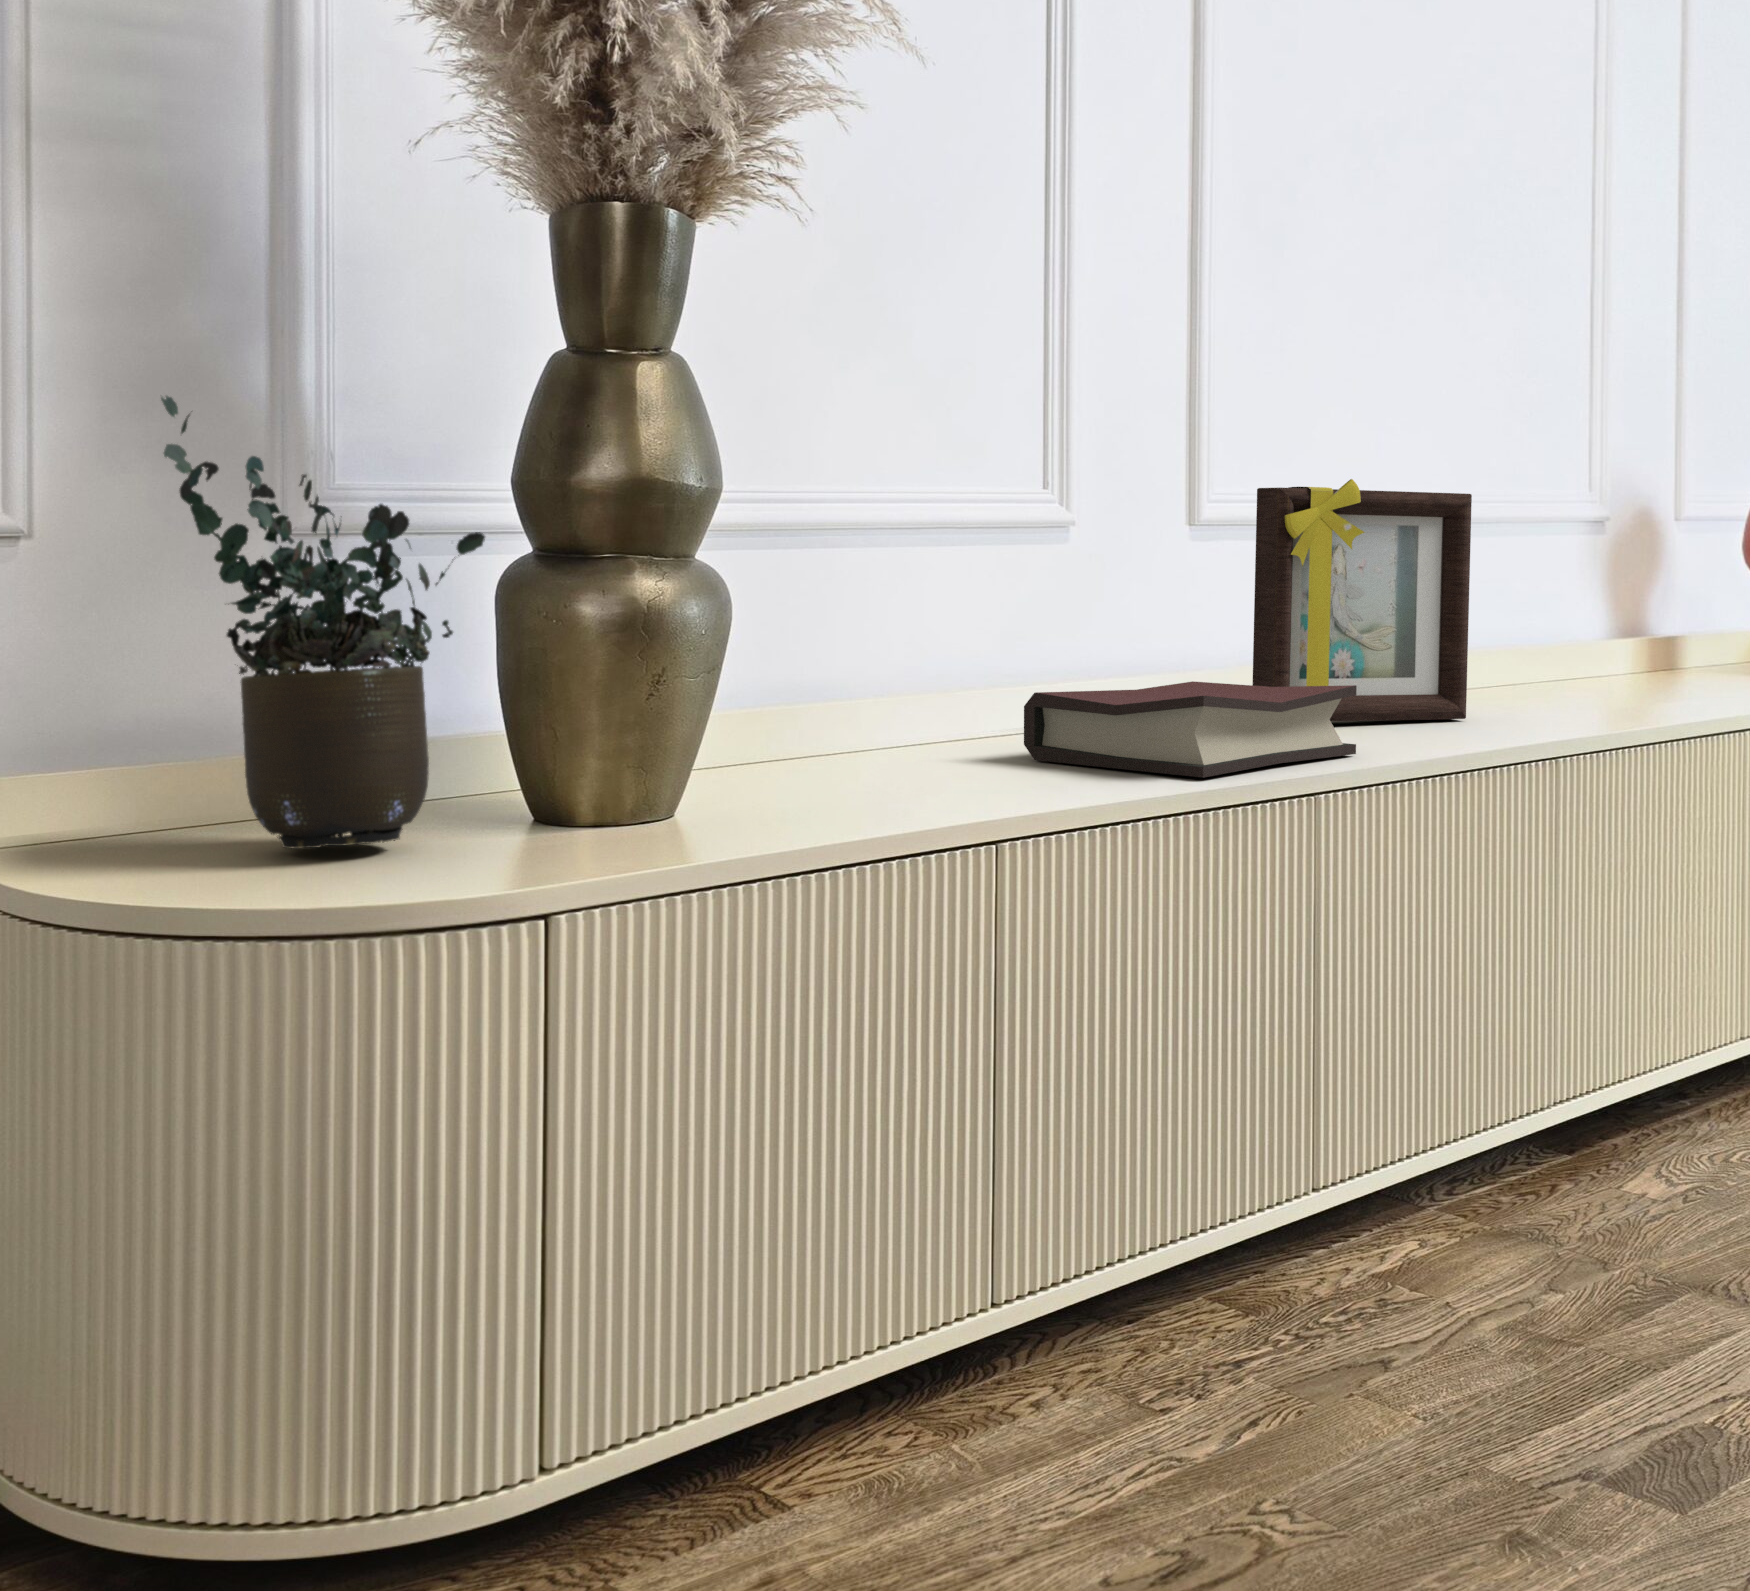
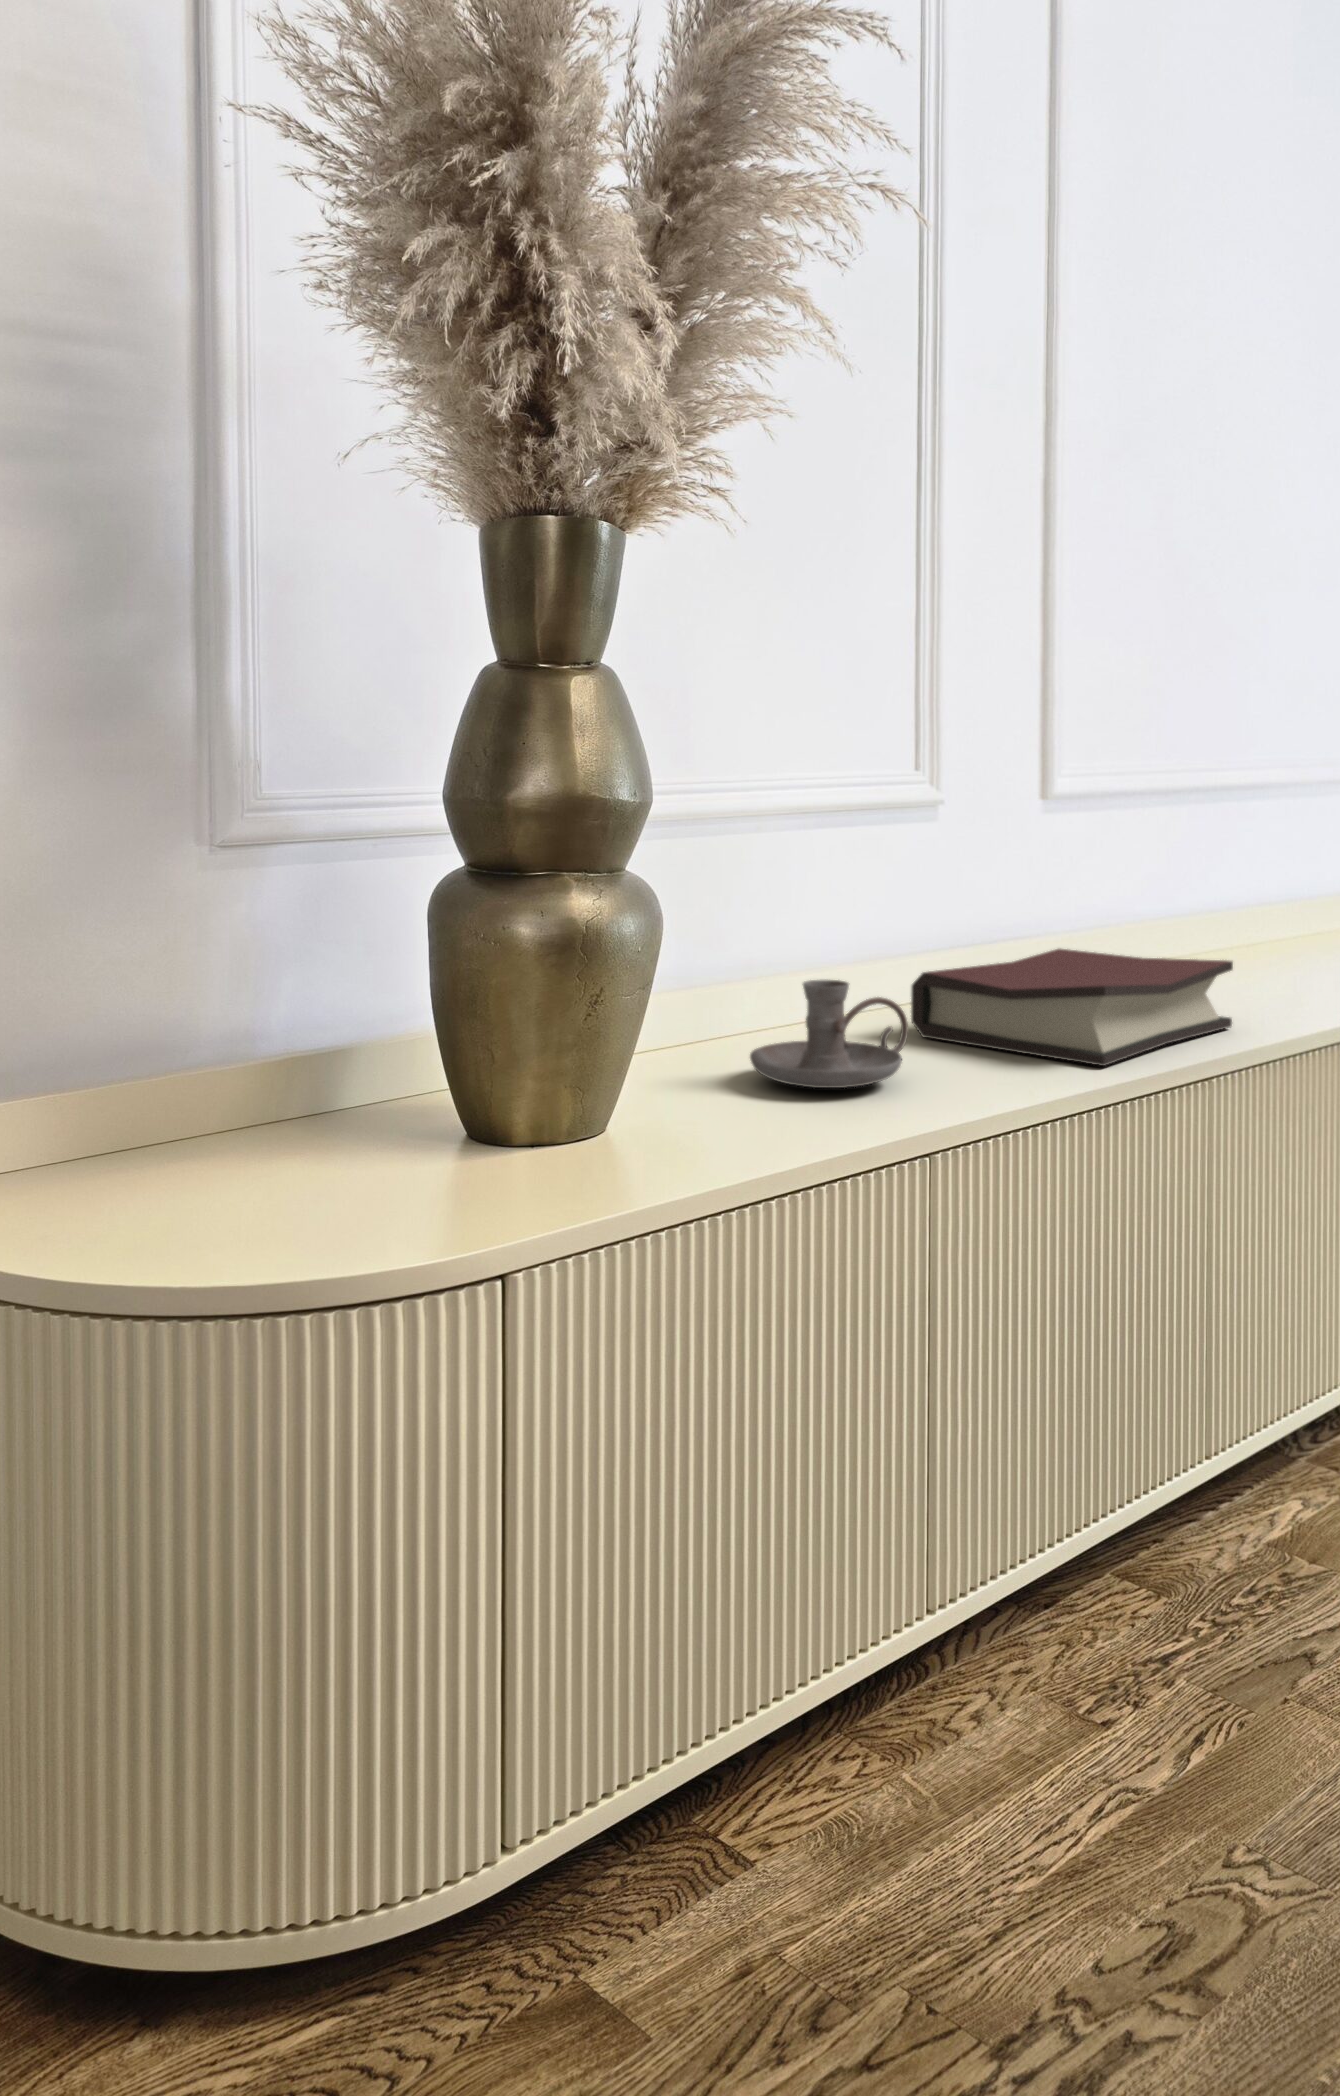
potted plant: present [161,396,485,849] -> none [104,734,428,1195]
picture frame: present [1253,479,1472,721] -> none [1103,746,1313,983]
candle holder: none [838,685,1005,790] -> present [750,980,908,1088]

